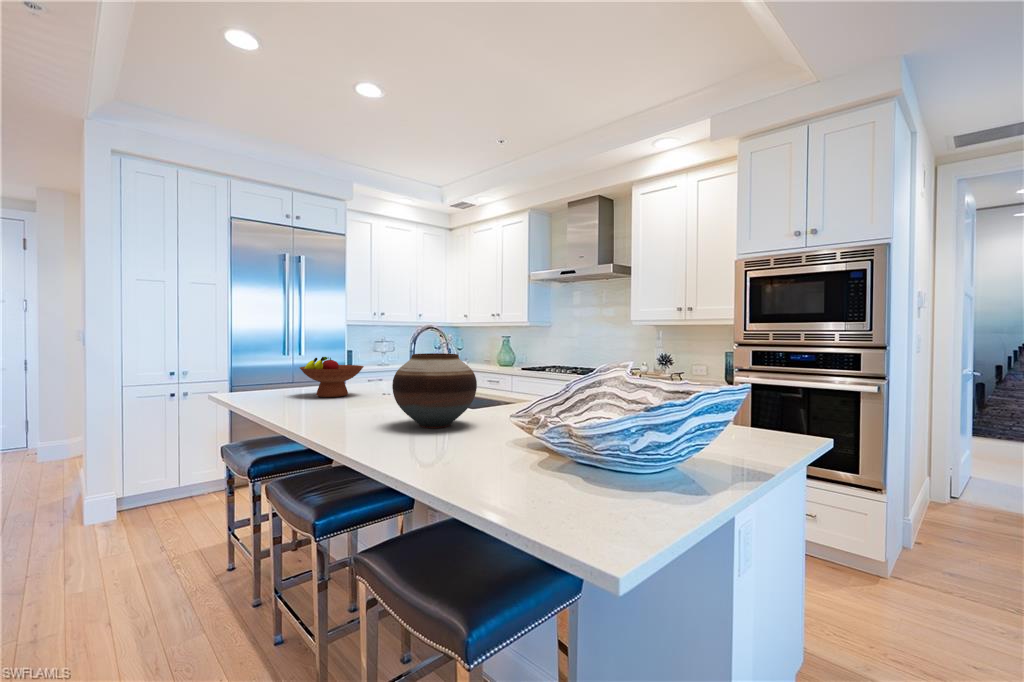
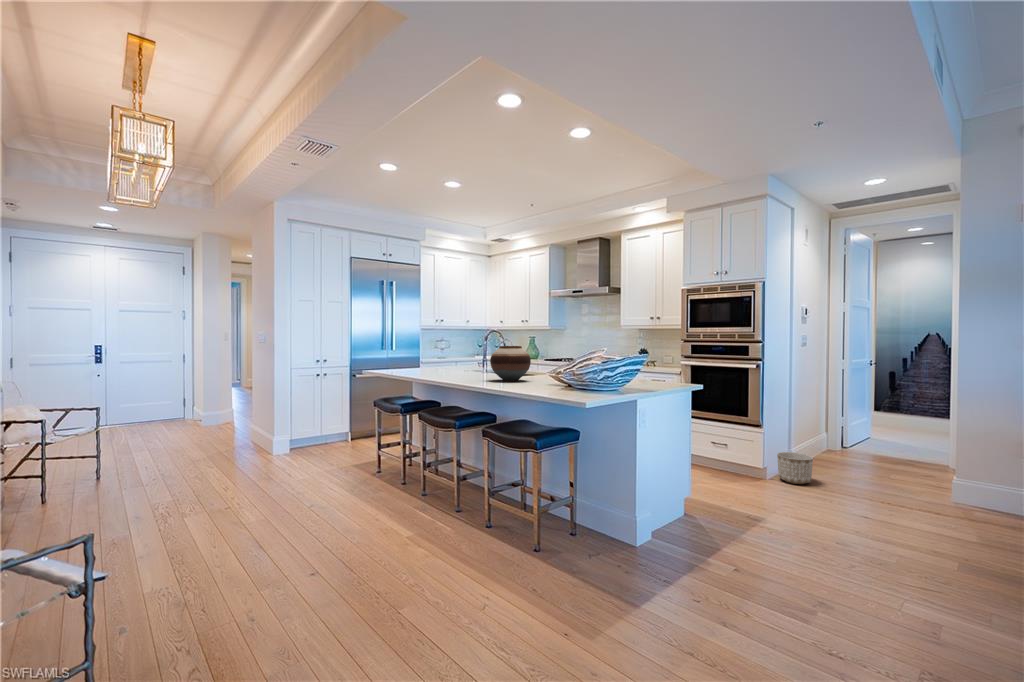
fruit bowl: present [300,357,364,397] -> none [420,350,456,373]
planter: none [908,533,980,597] -> present [777,452,813,484]

